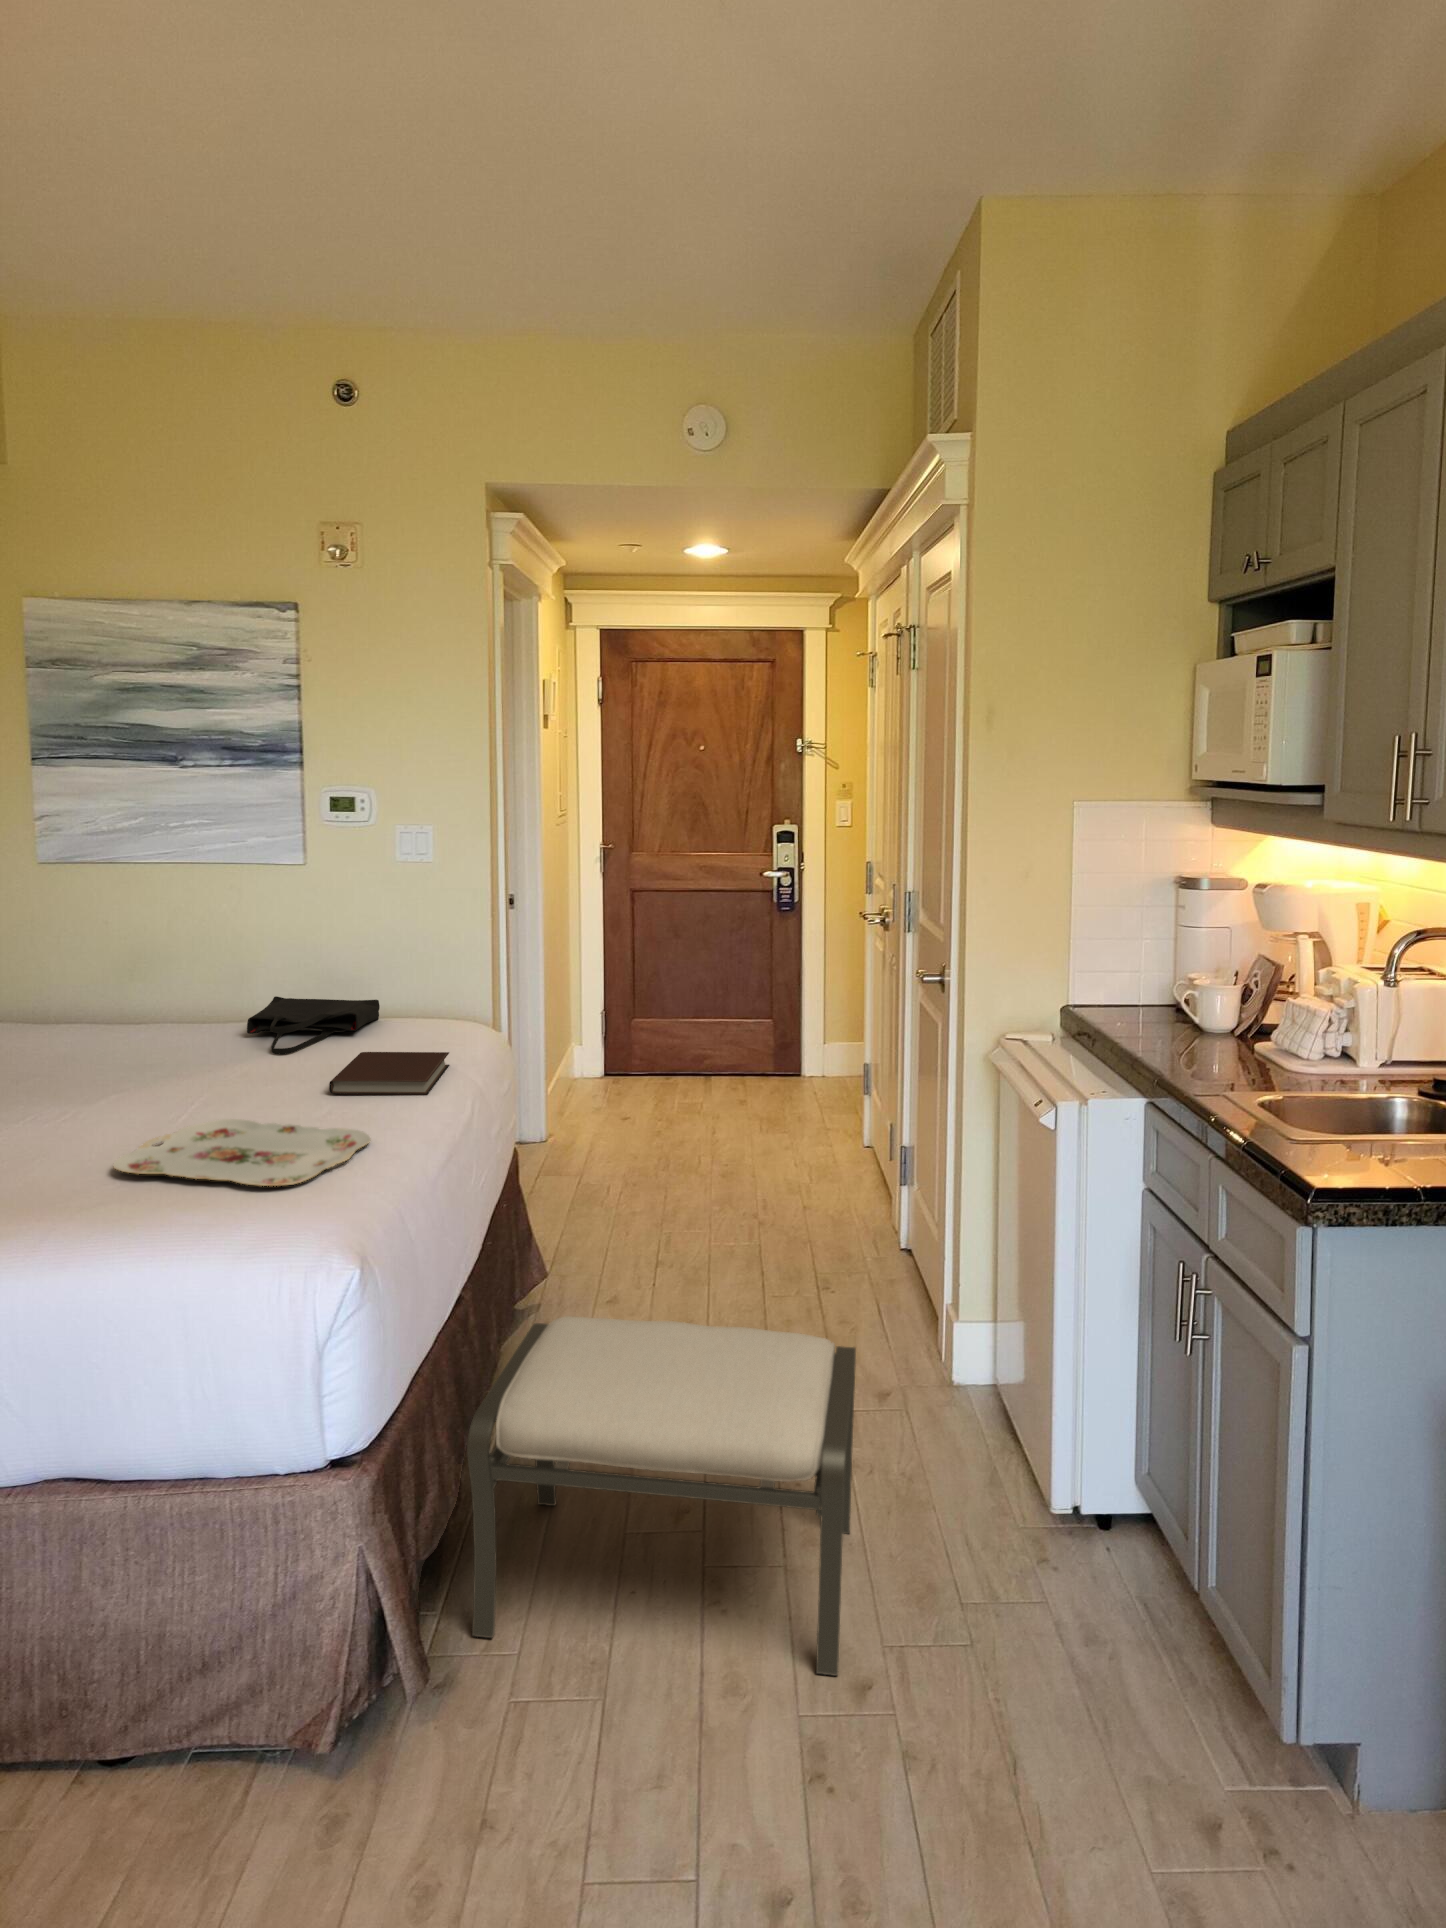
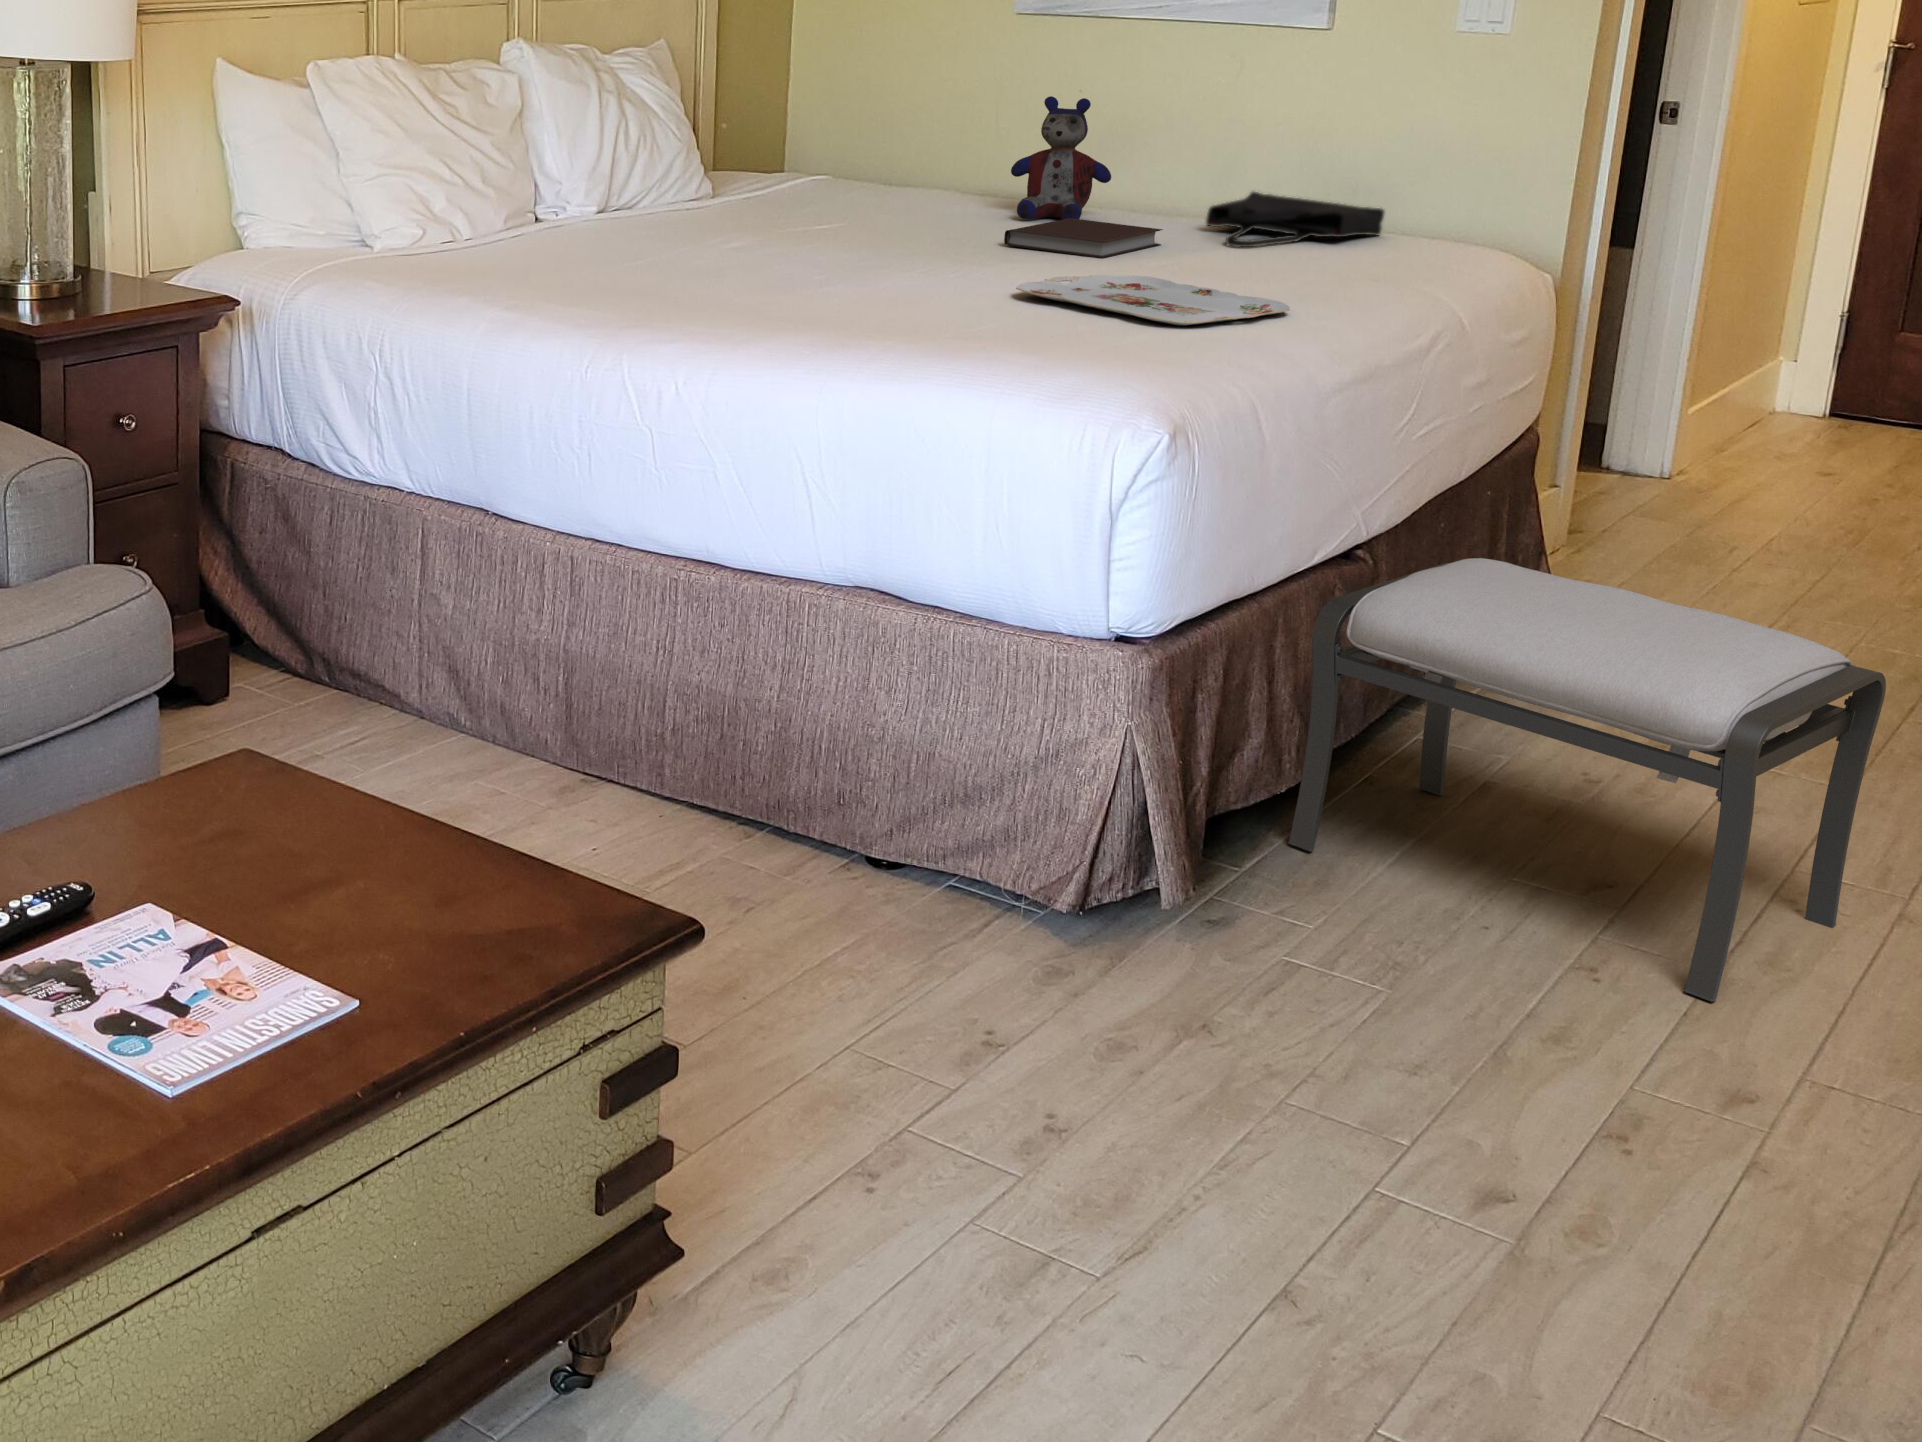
stuffed bear: none [66,940,159,1050] -> present [1011,96,1111,219]
notebook: present [329,1052,449,1095] -> present [1004,218,1162,258]

